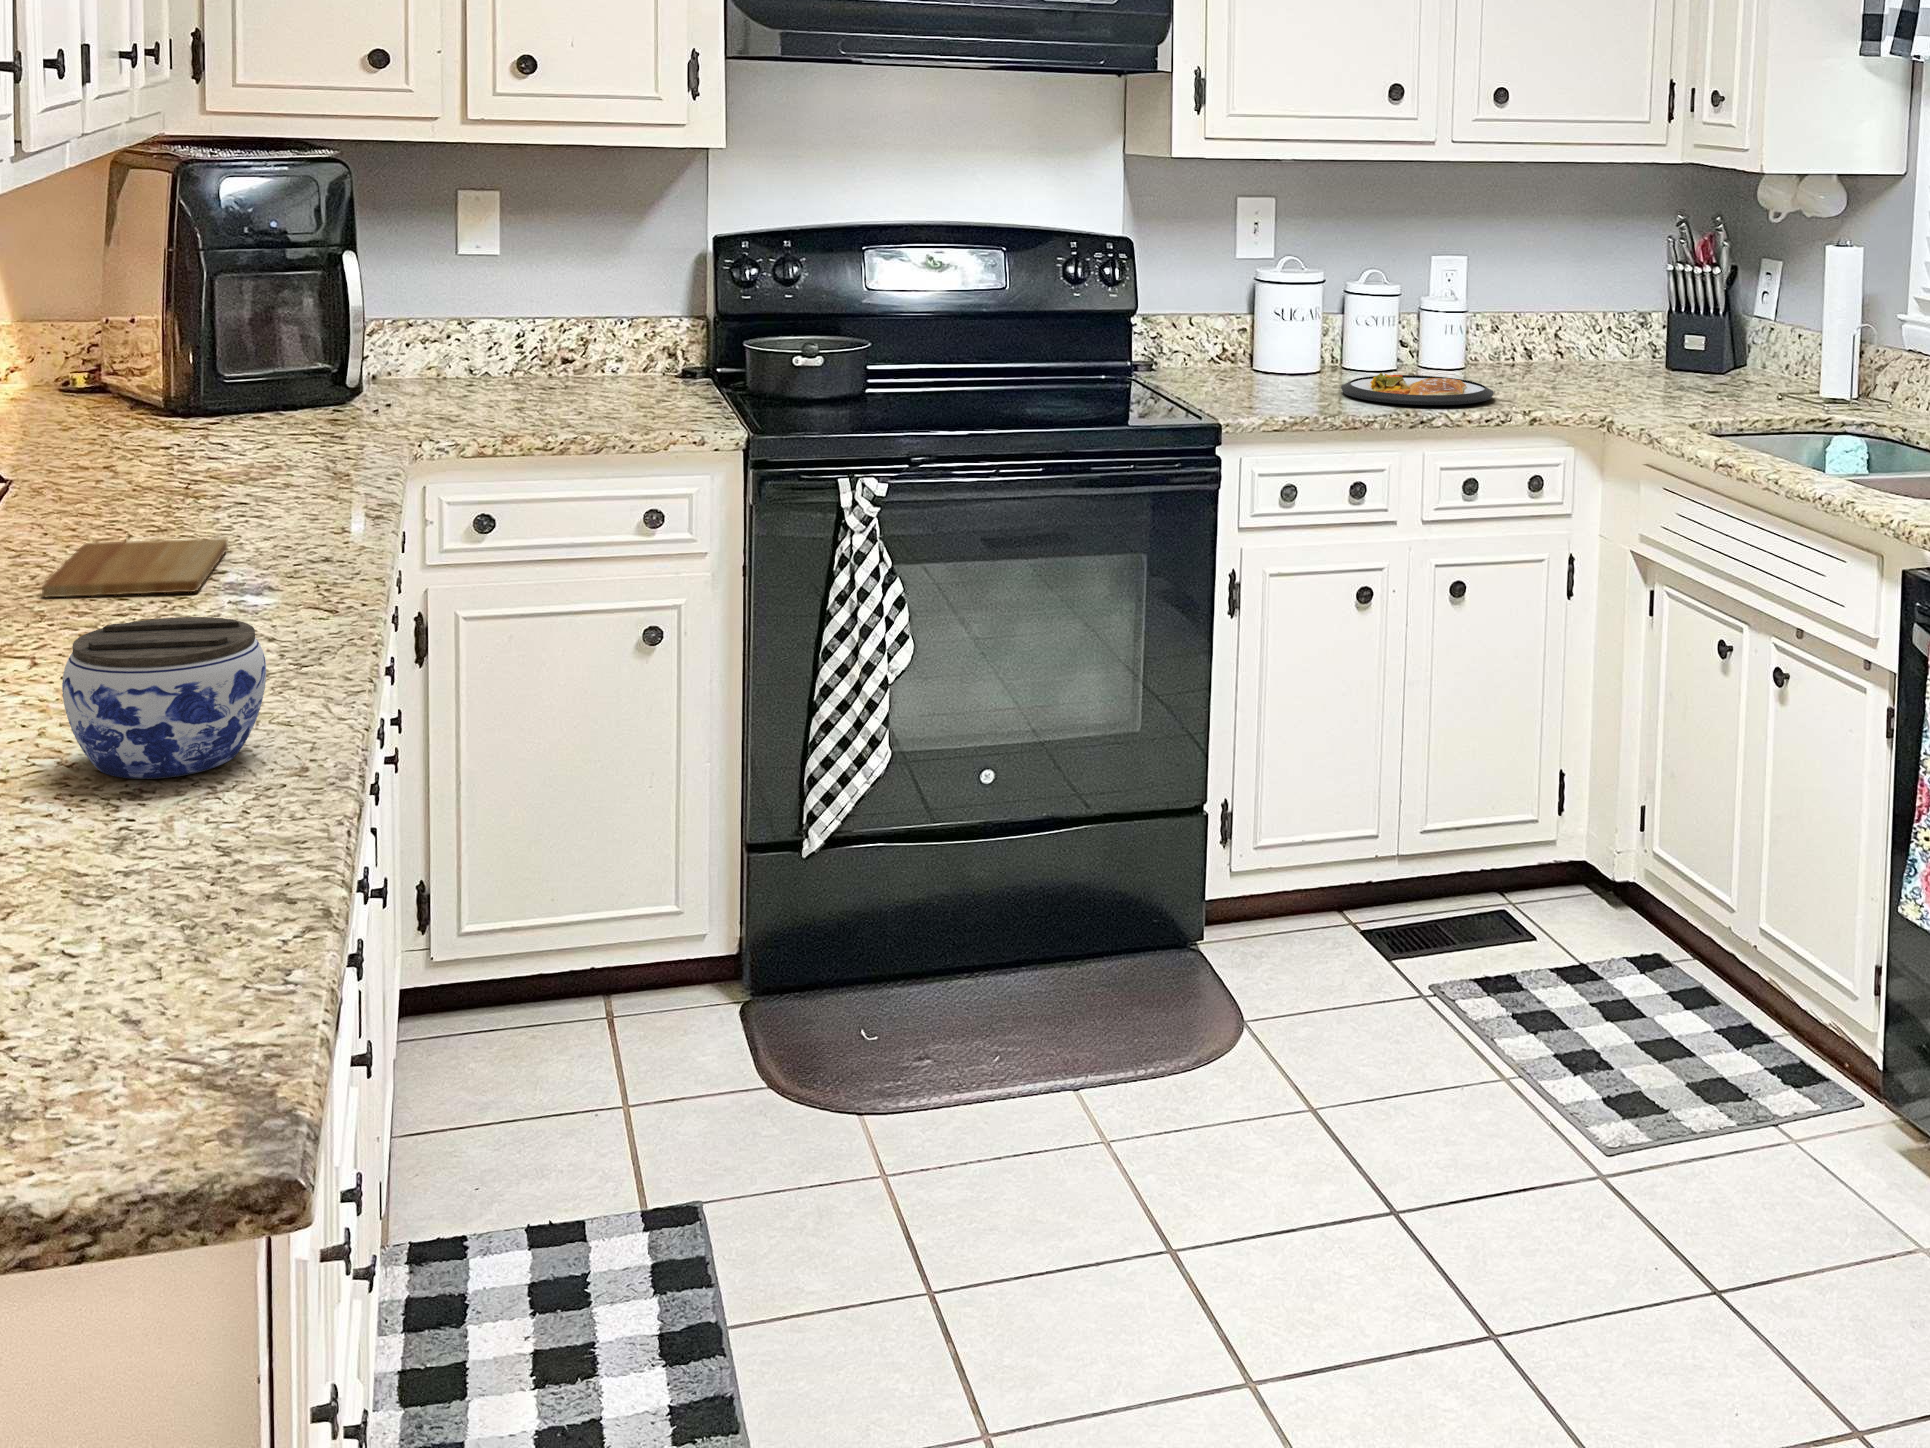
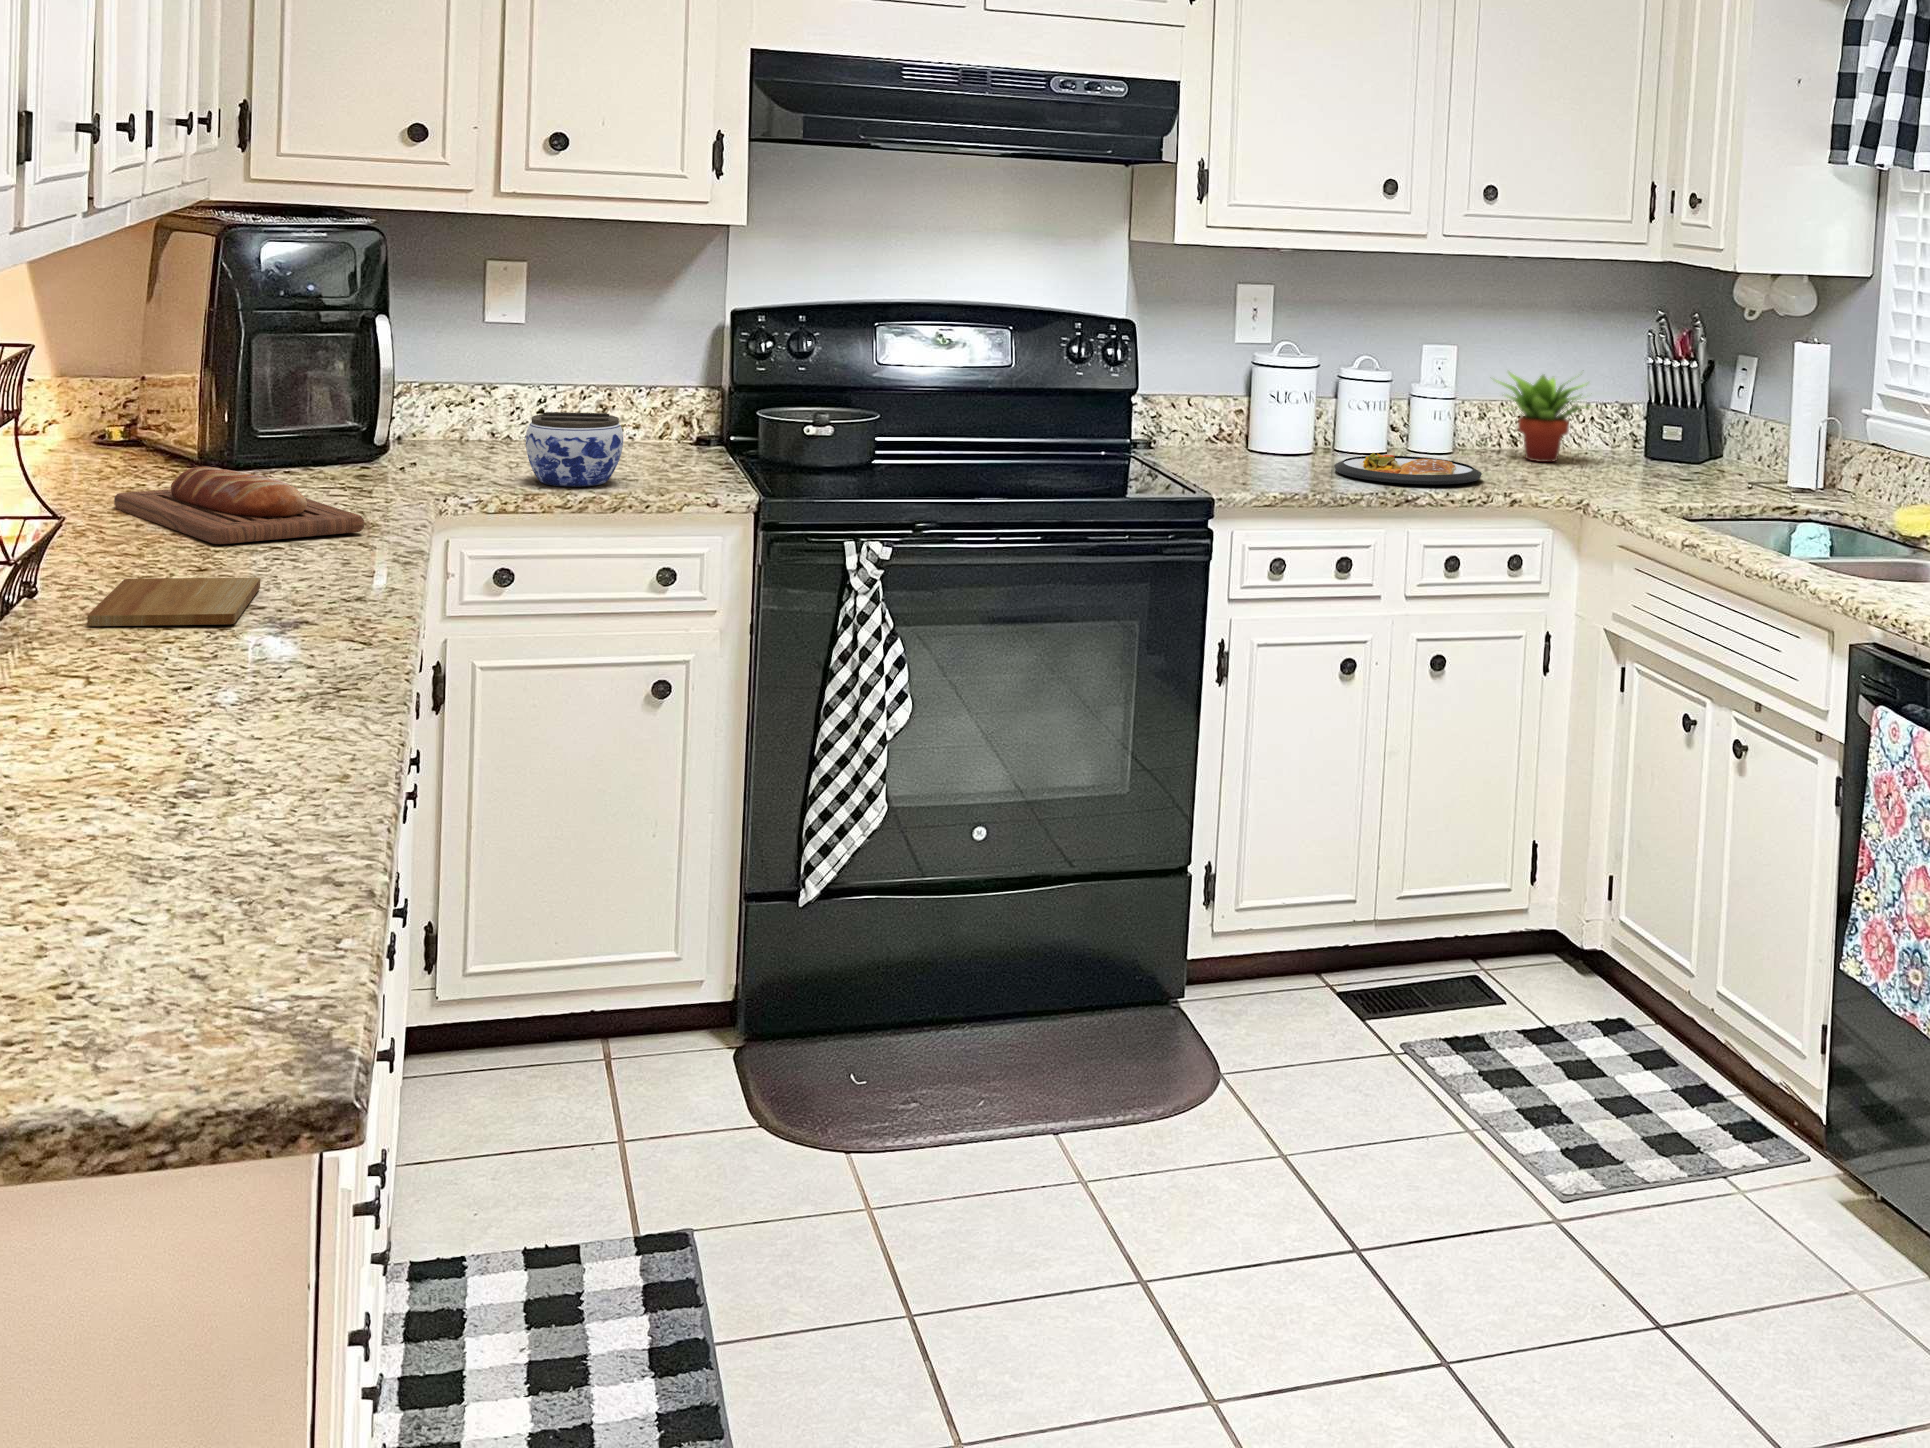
succulent plant: none [1498,282,1606,378] -> present [1497,372,1586,462]
bread loaf: none [81,419,339,501] -> present [114,467,364,544]
jar: present [62,617,266,779] -> present [526,412,623,486]

